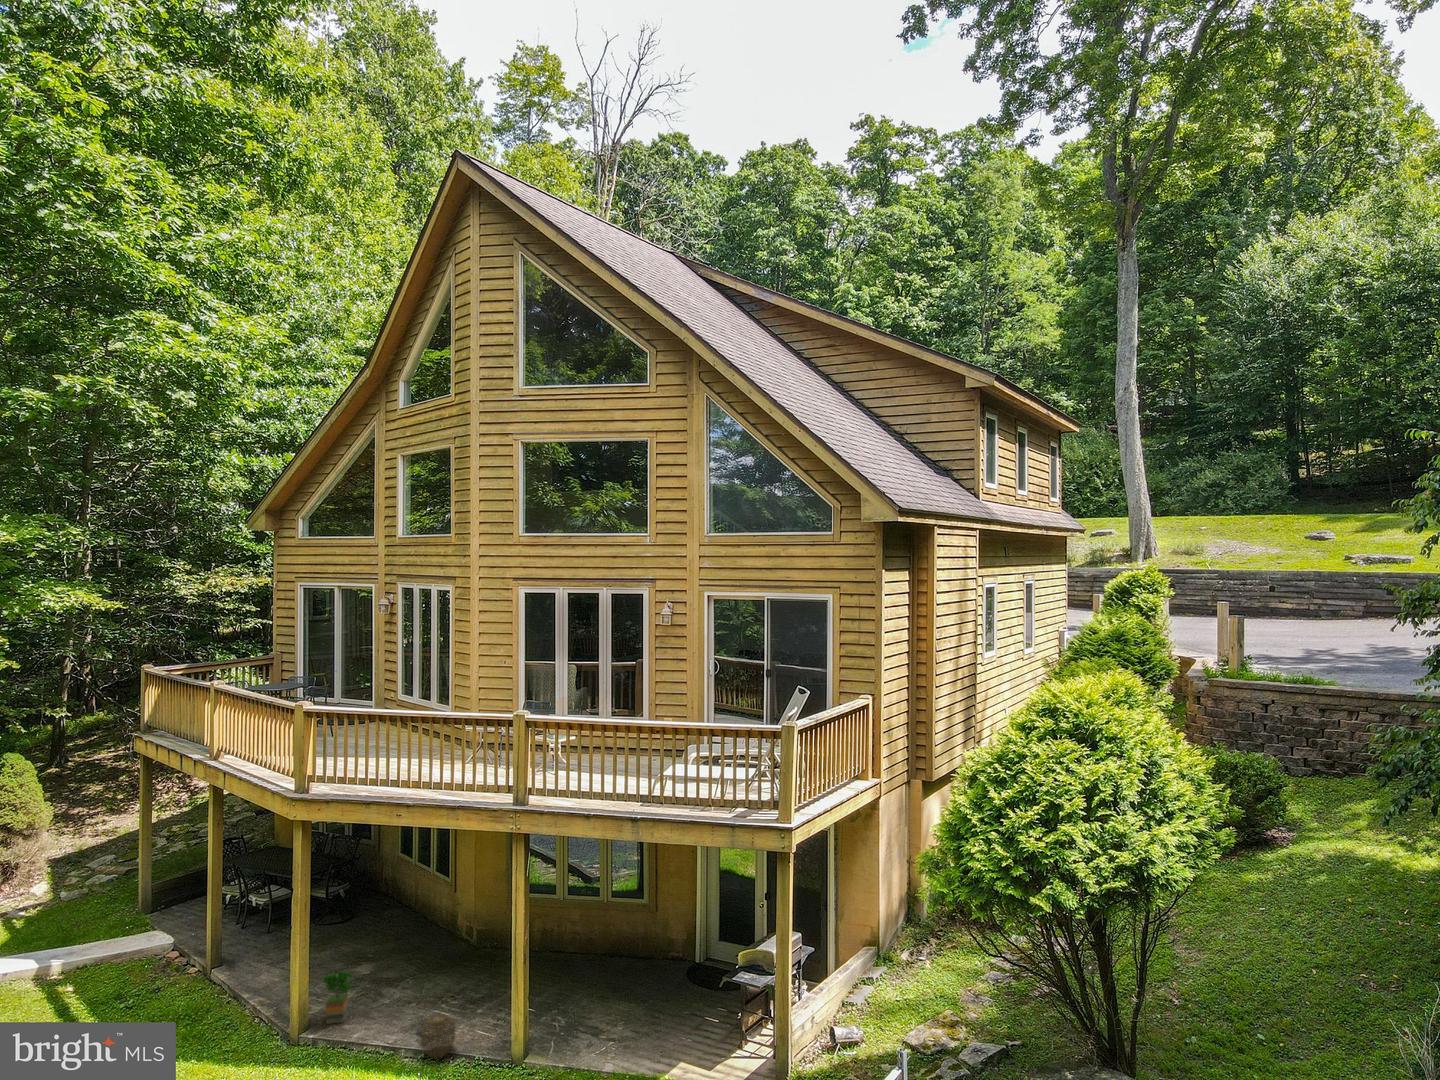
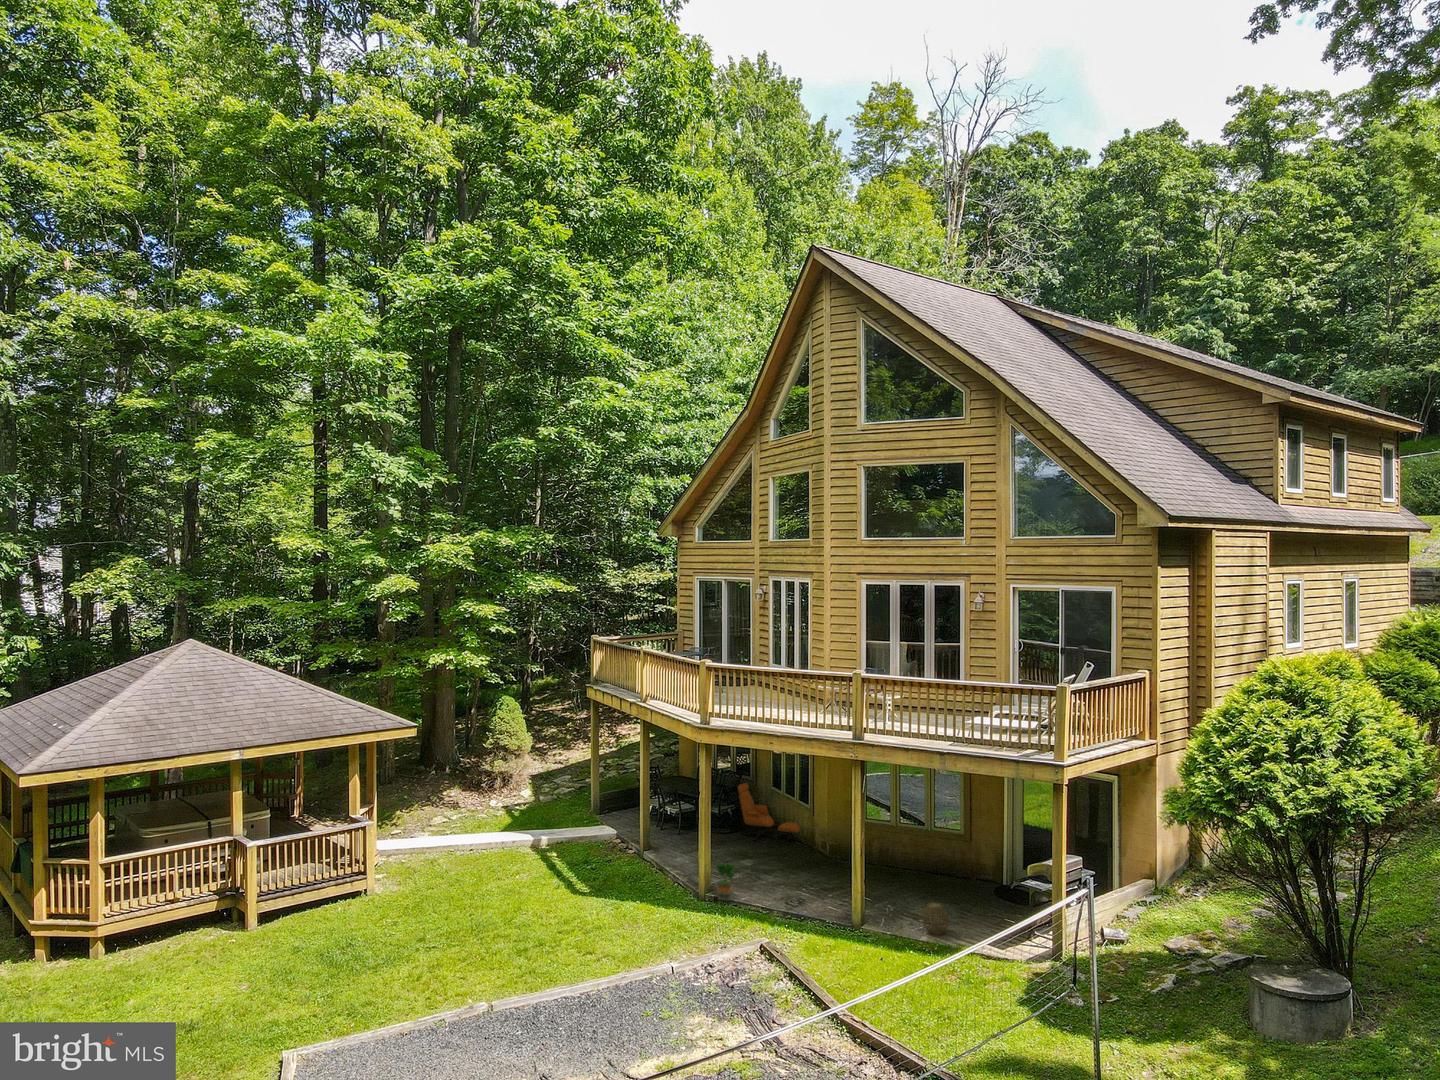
lounge chair: none [359,847,442,921] -> present [738,783,800,840]
woven basket: present [420,1014,455,1058] -> present [922,903,949,935]

